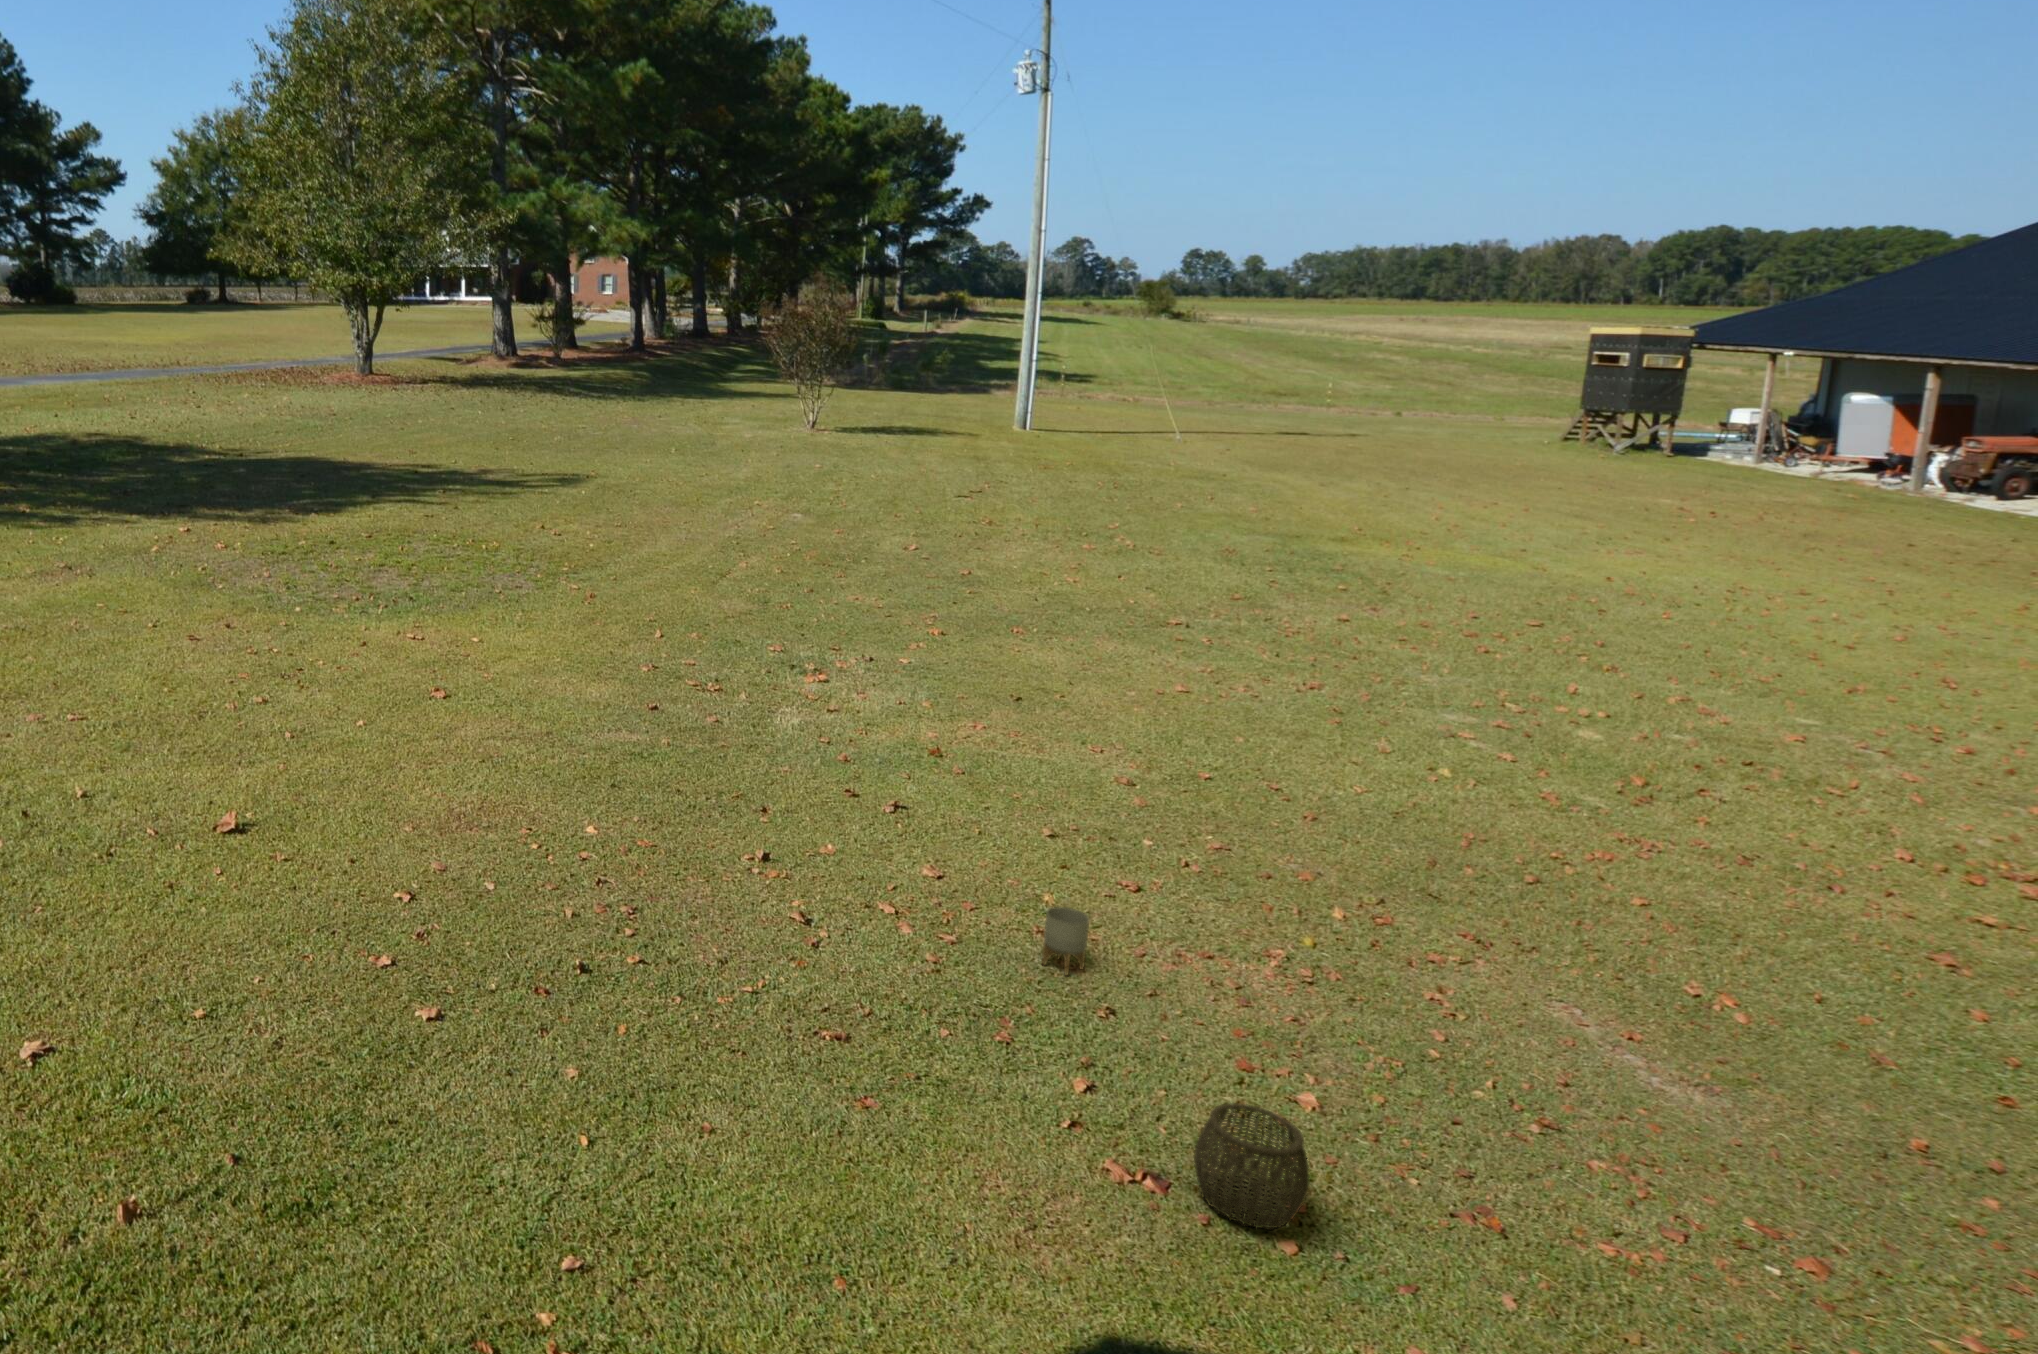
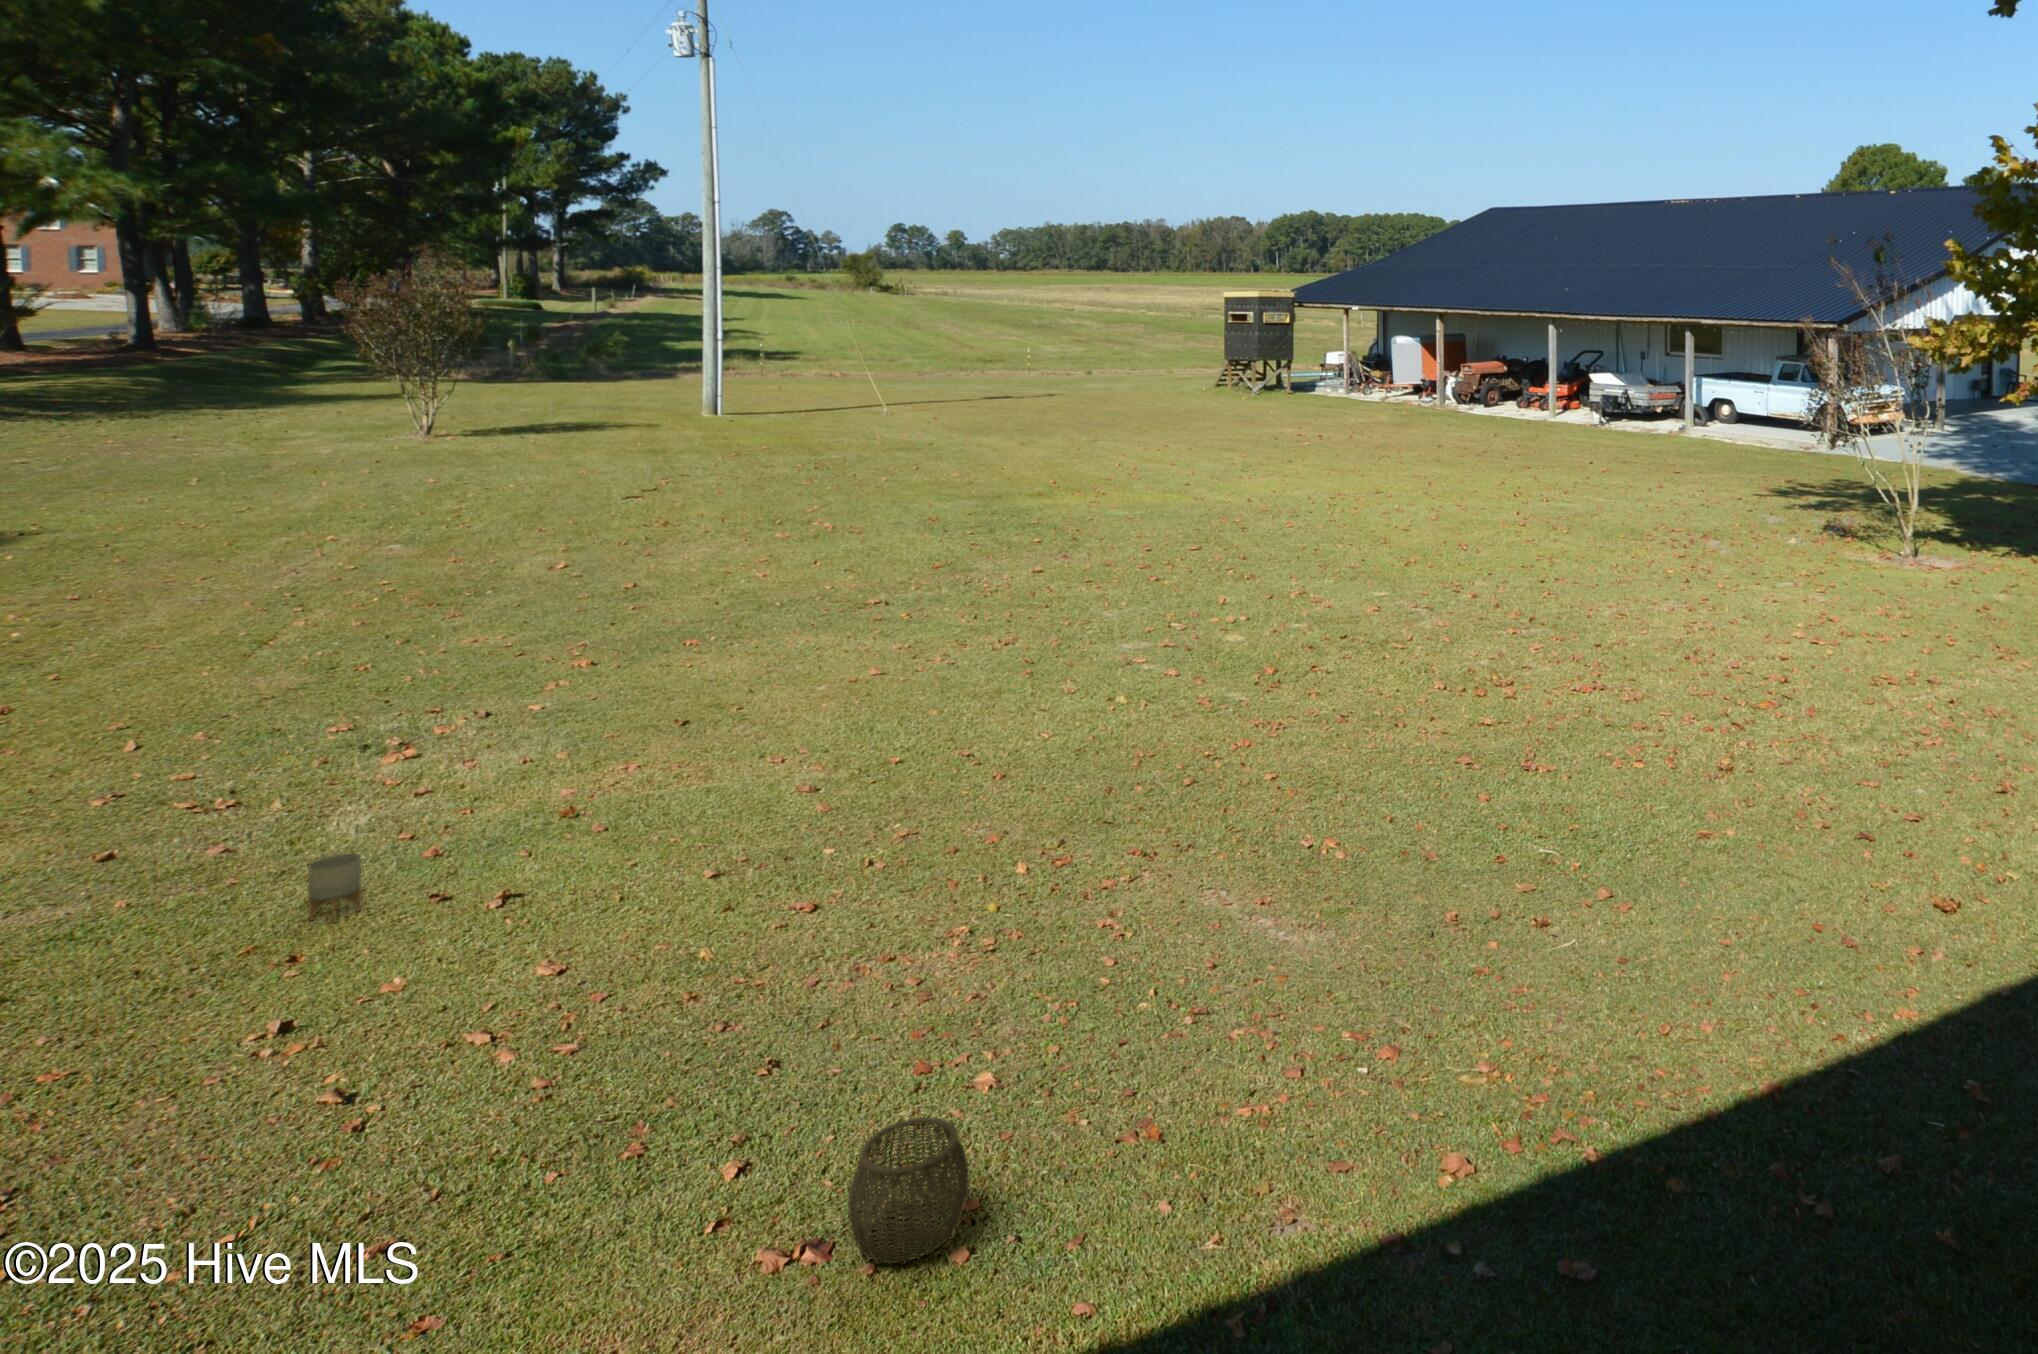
planter: present [1042,907,1089,975] -> present [308,853,362,922]

